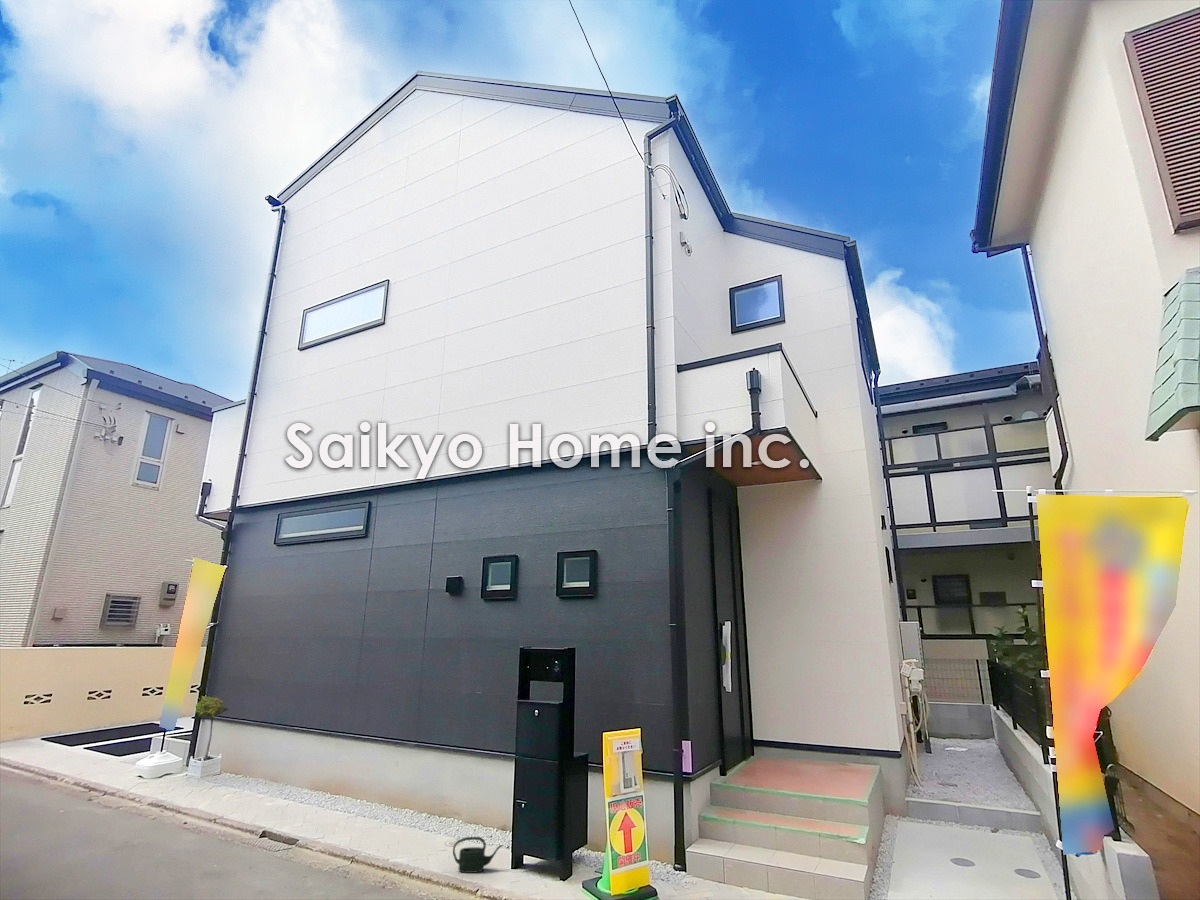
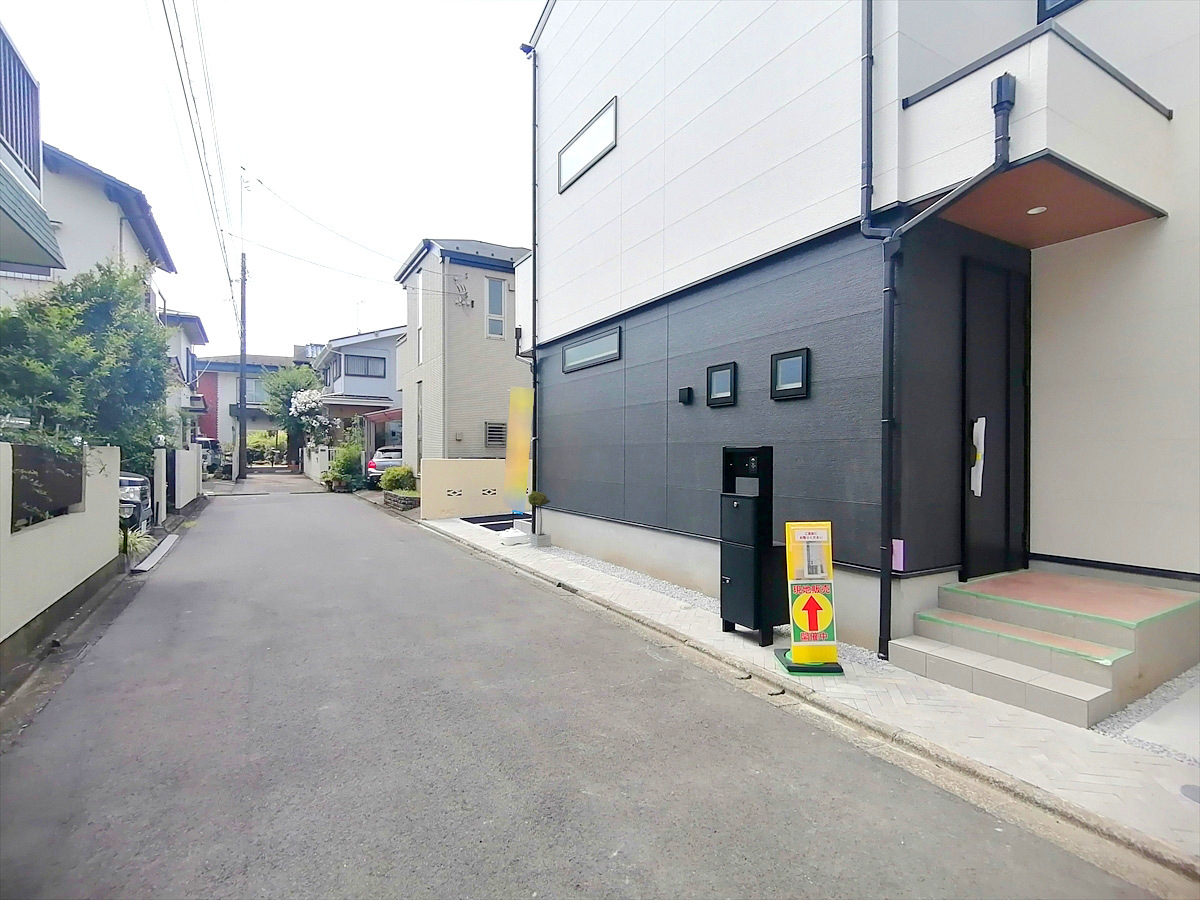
watering can: present [453,837,502,873] -> none [672,600,713,627]

